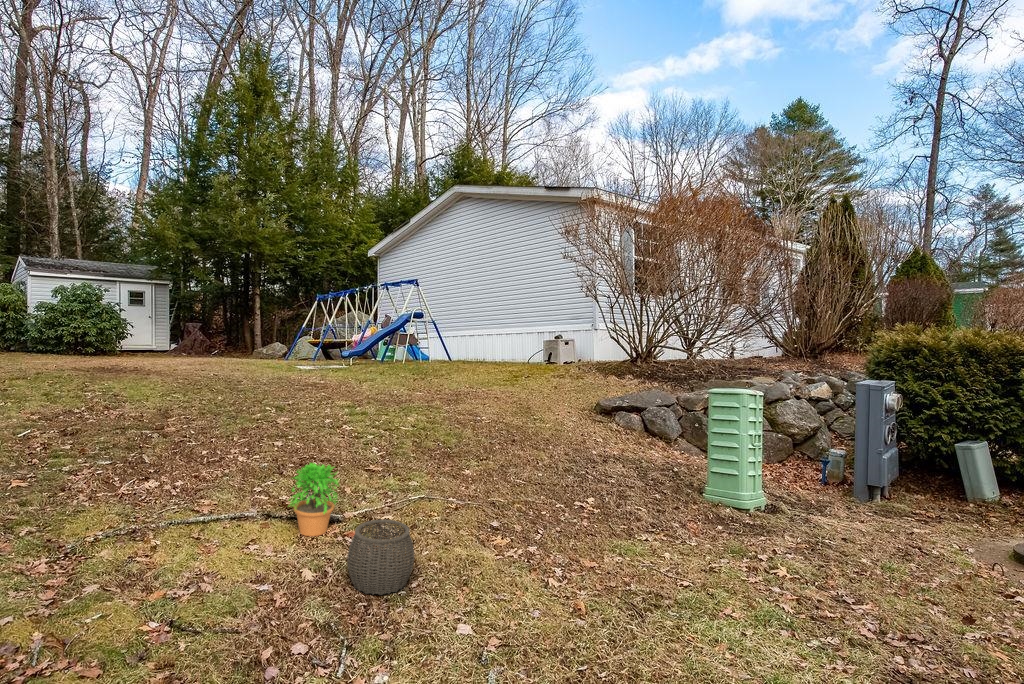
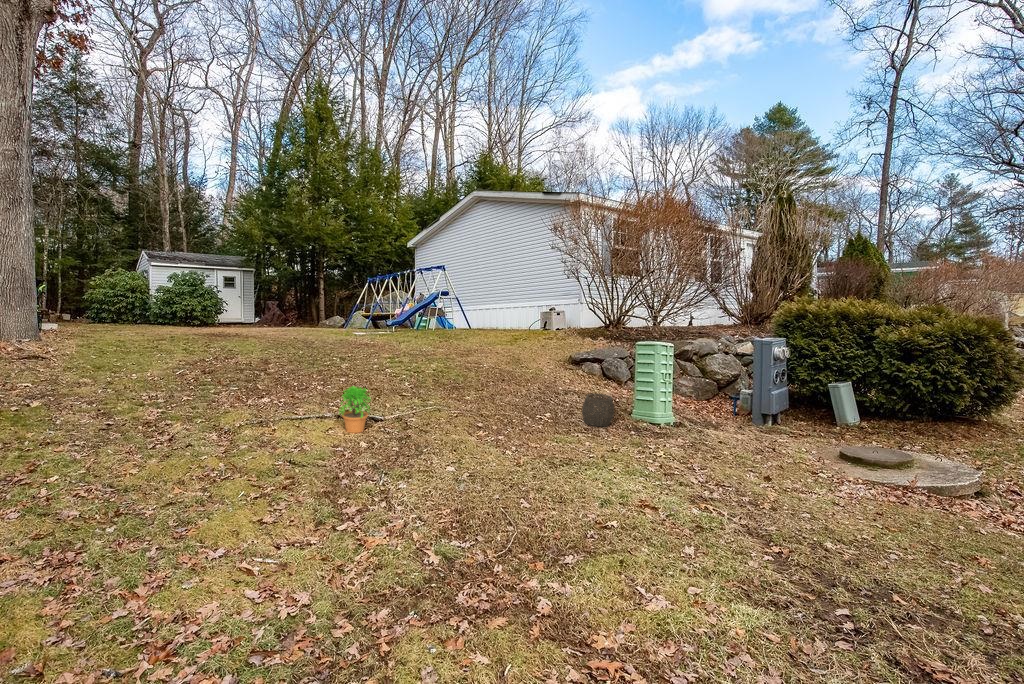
woven basket: present [347,519,414,595] -> present [582,394,614,426]

